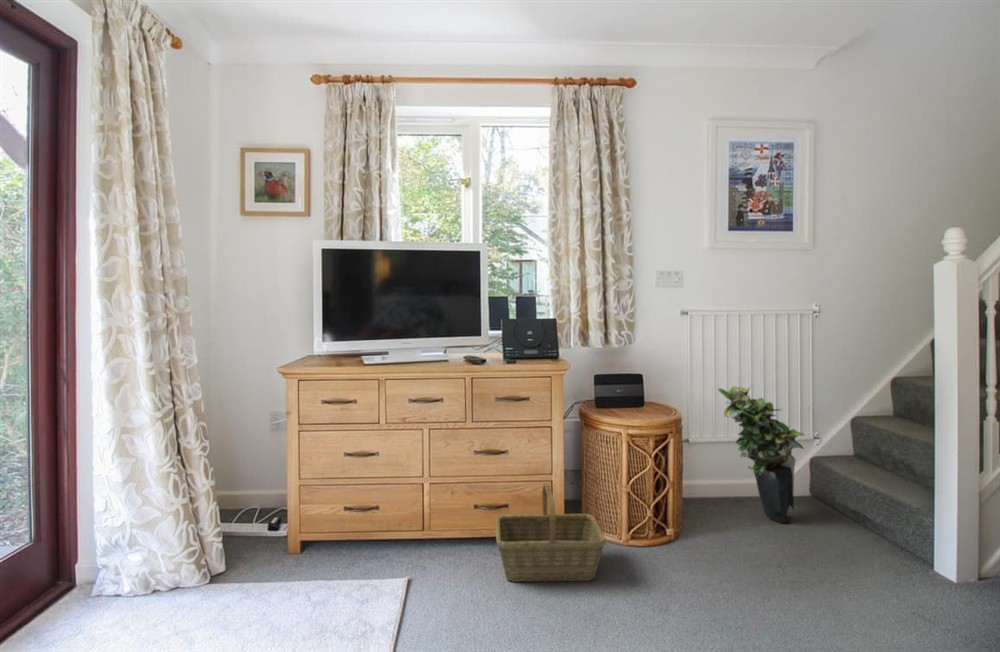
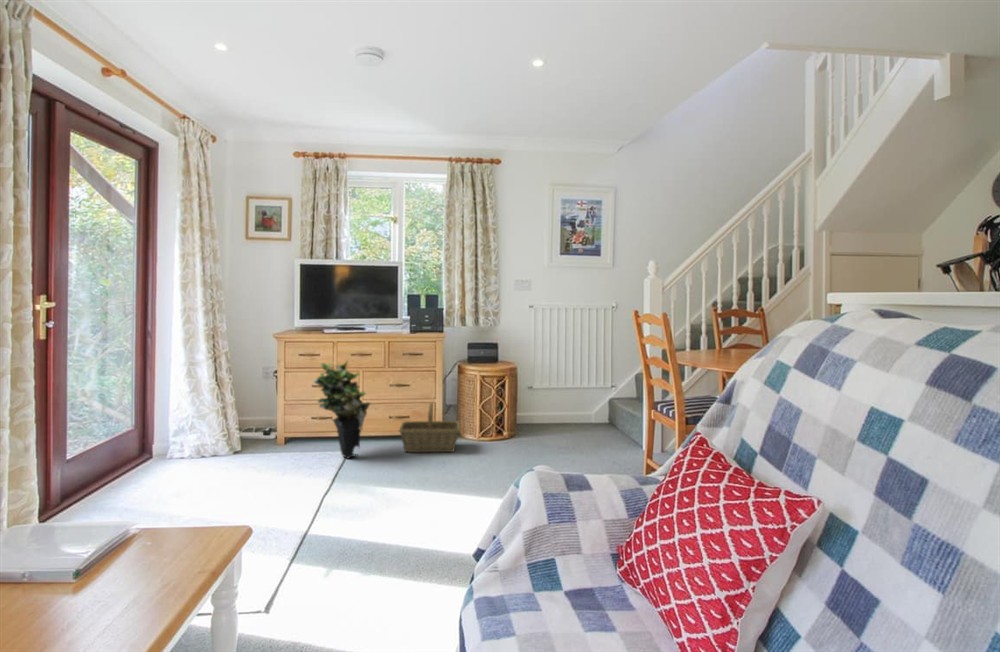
potted plant: present [718,386,804,523] -> present [314,361,370,458]

